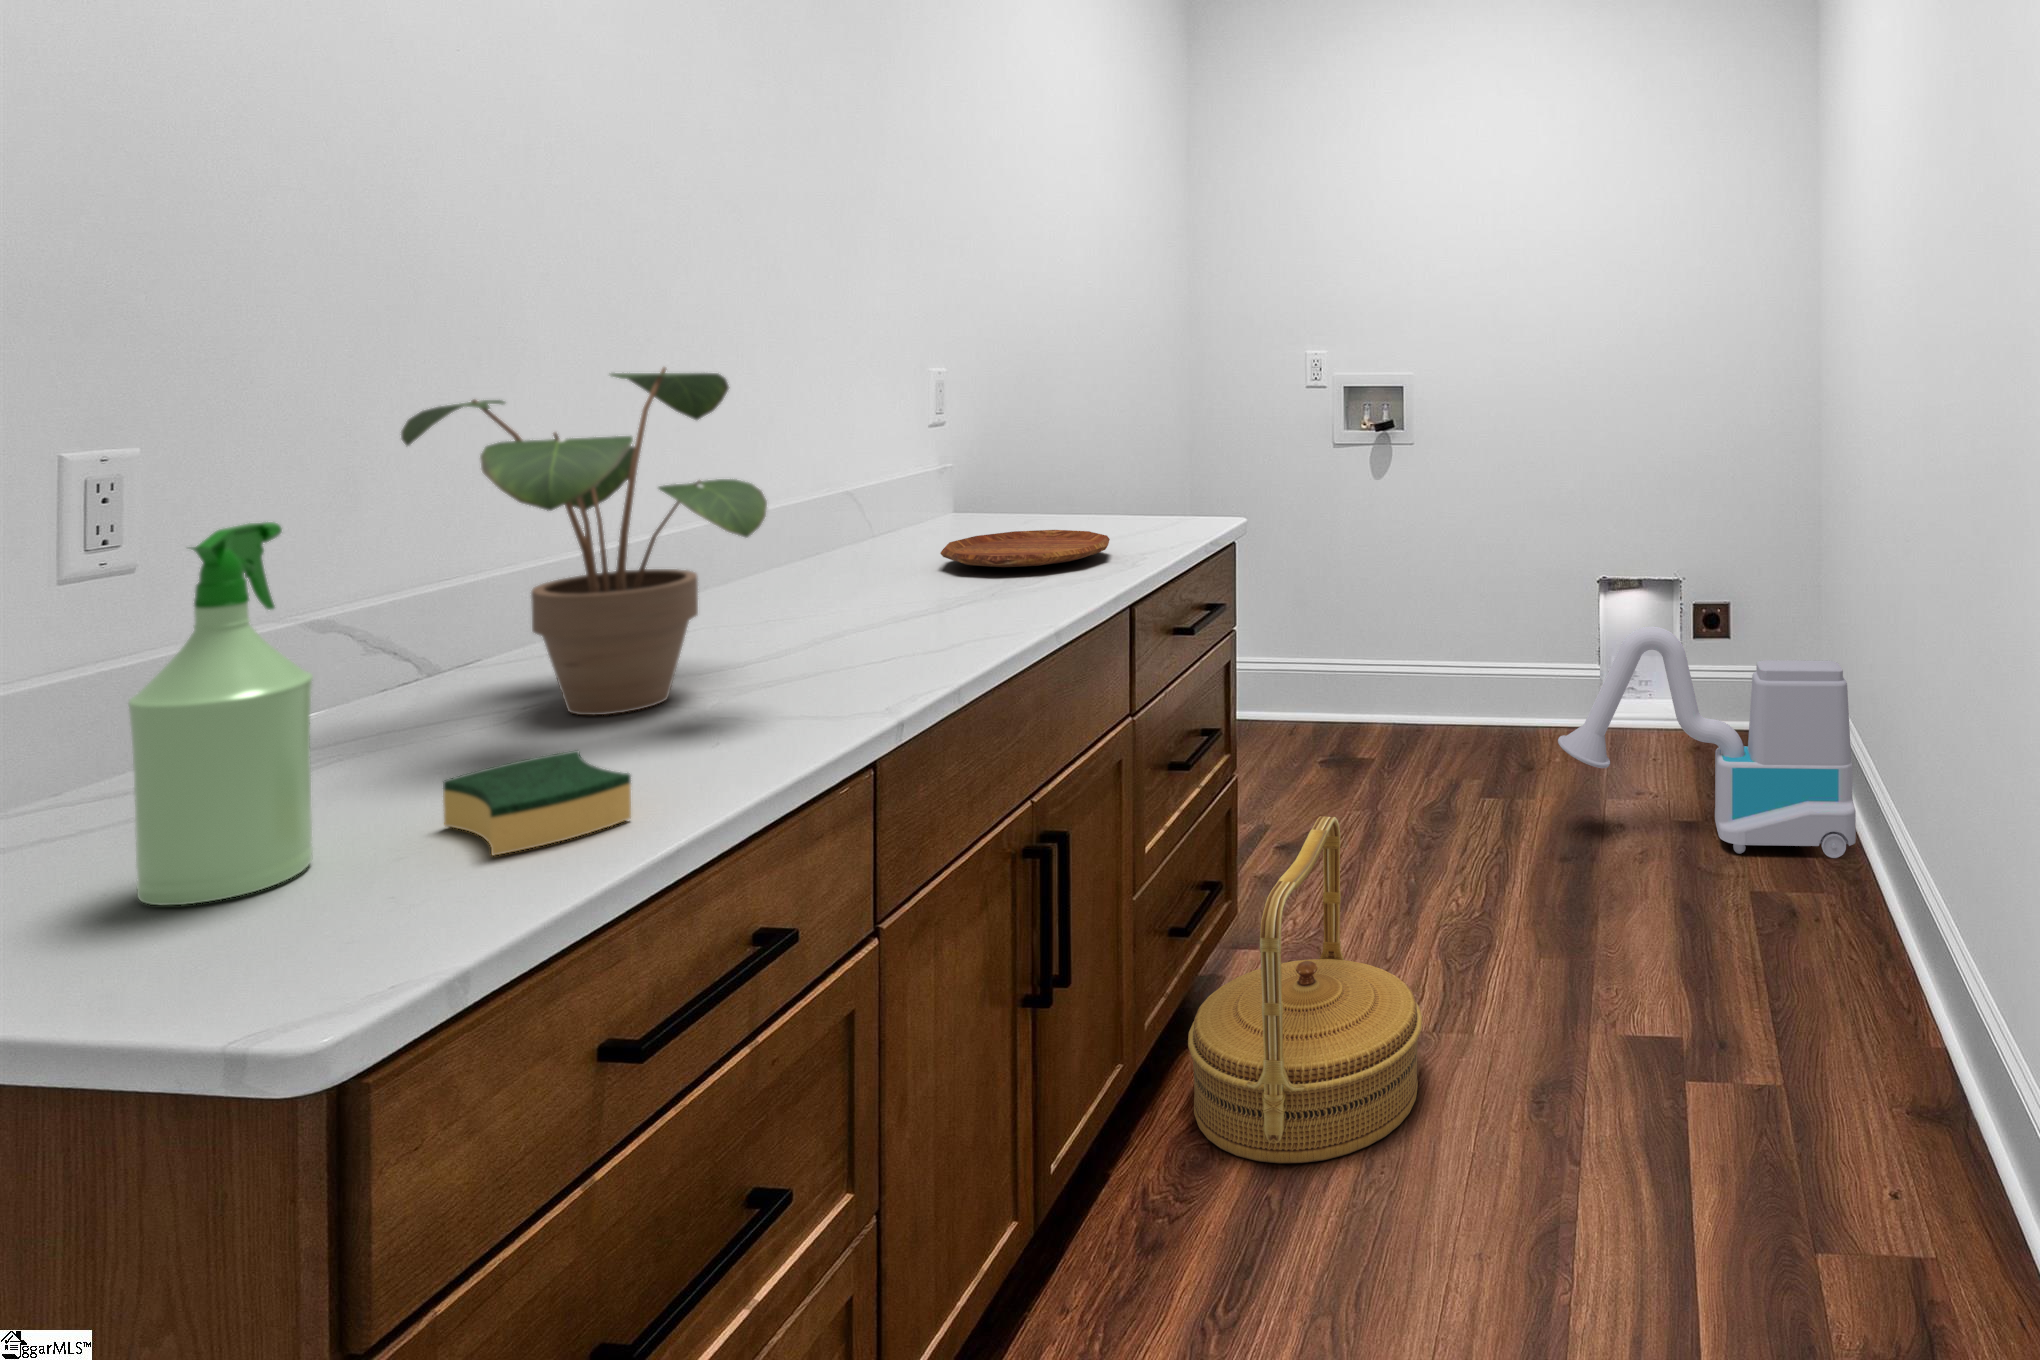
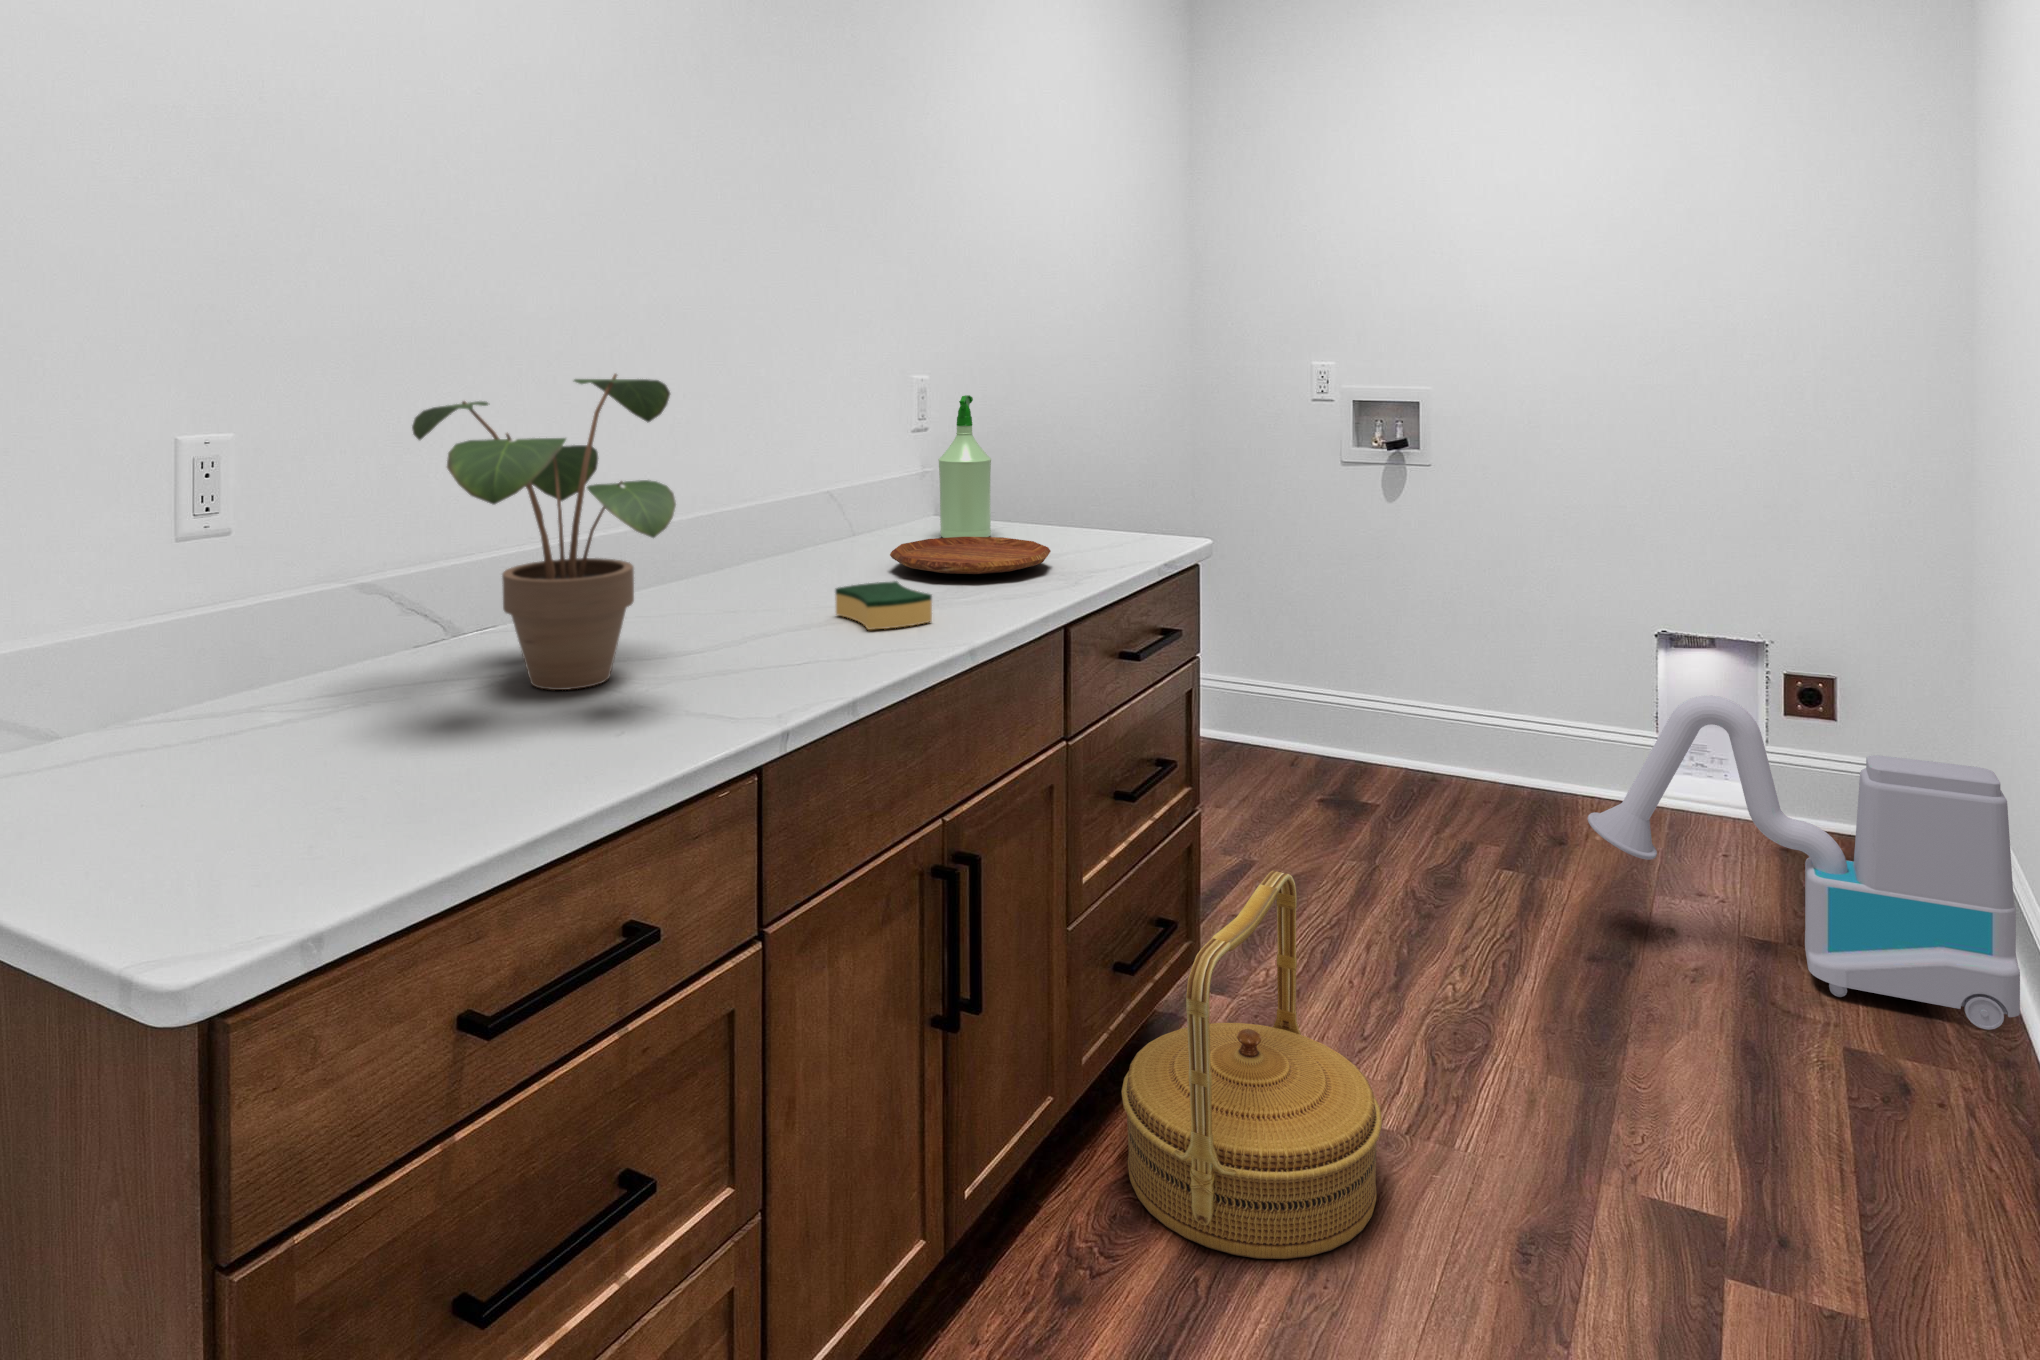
spray bottle: present [128,522,313,905] -> present [939,395,991,538]
sponge: present [443,751,631,855] -> present [835,581,932,630]

